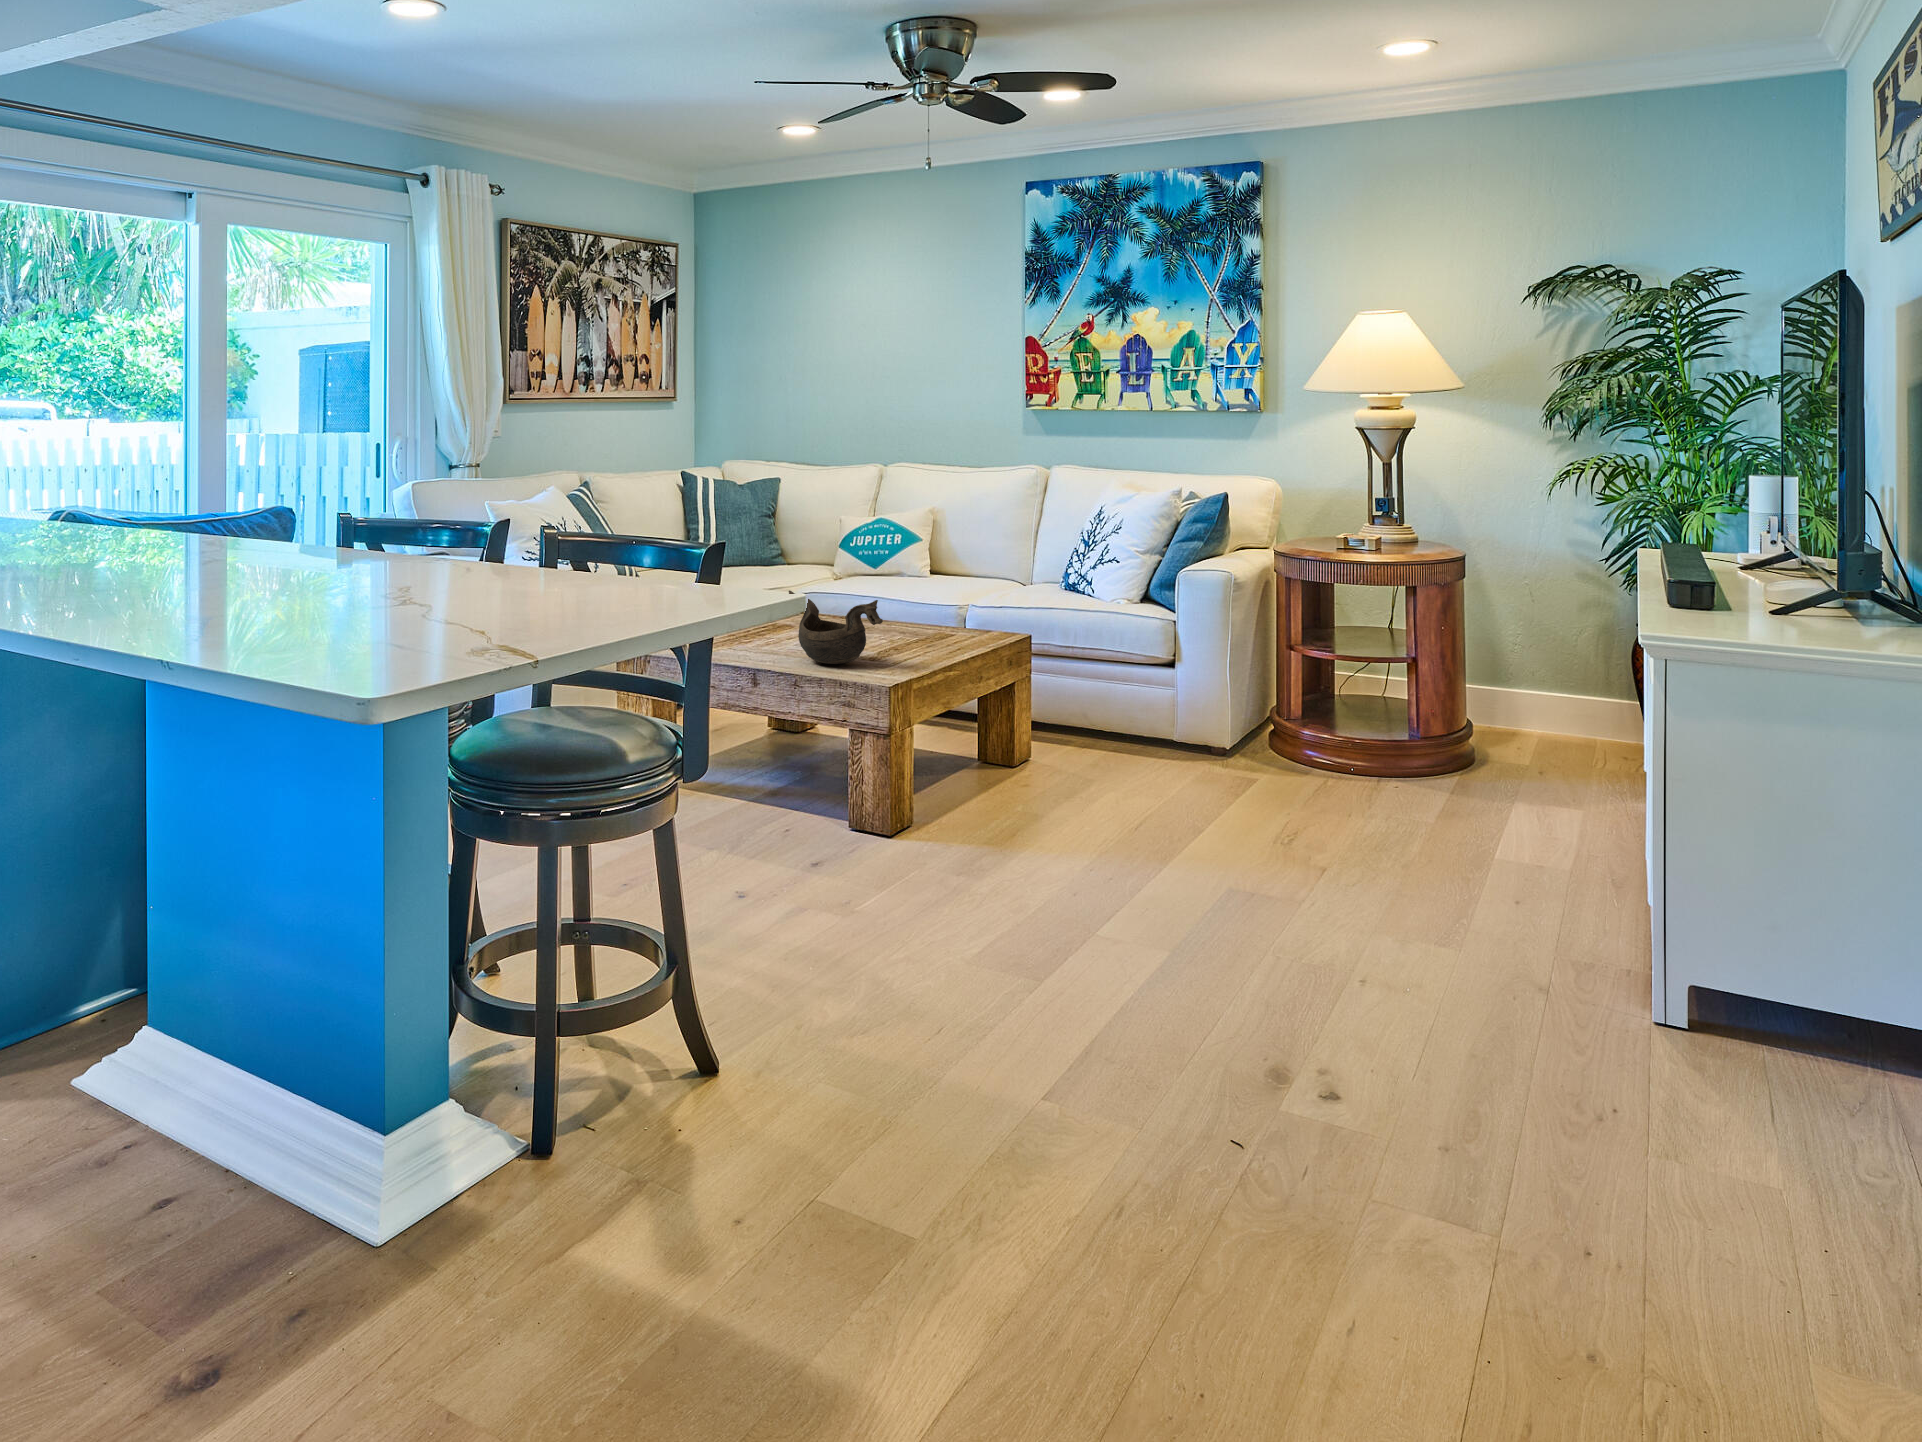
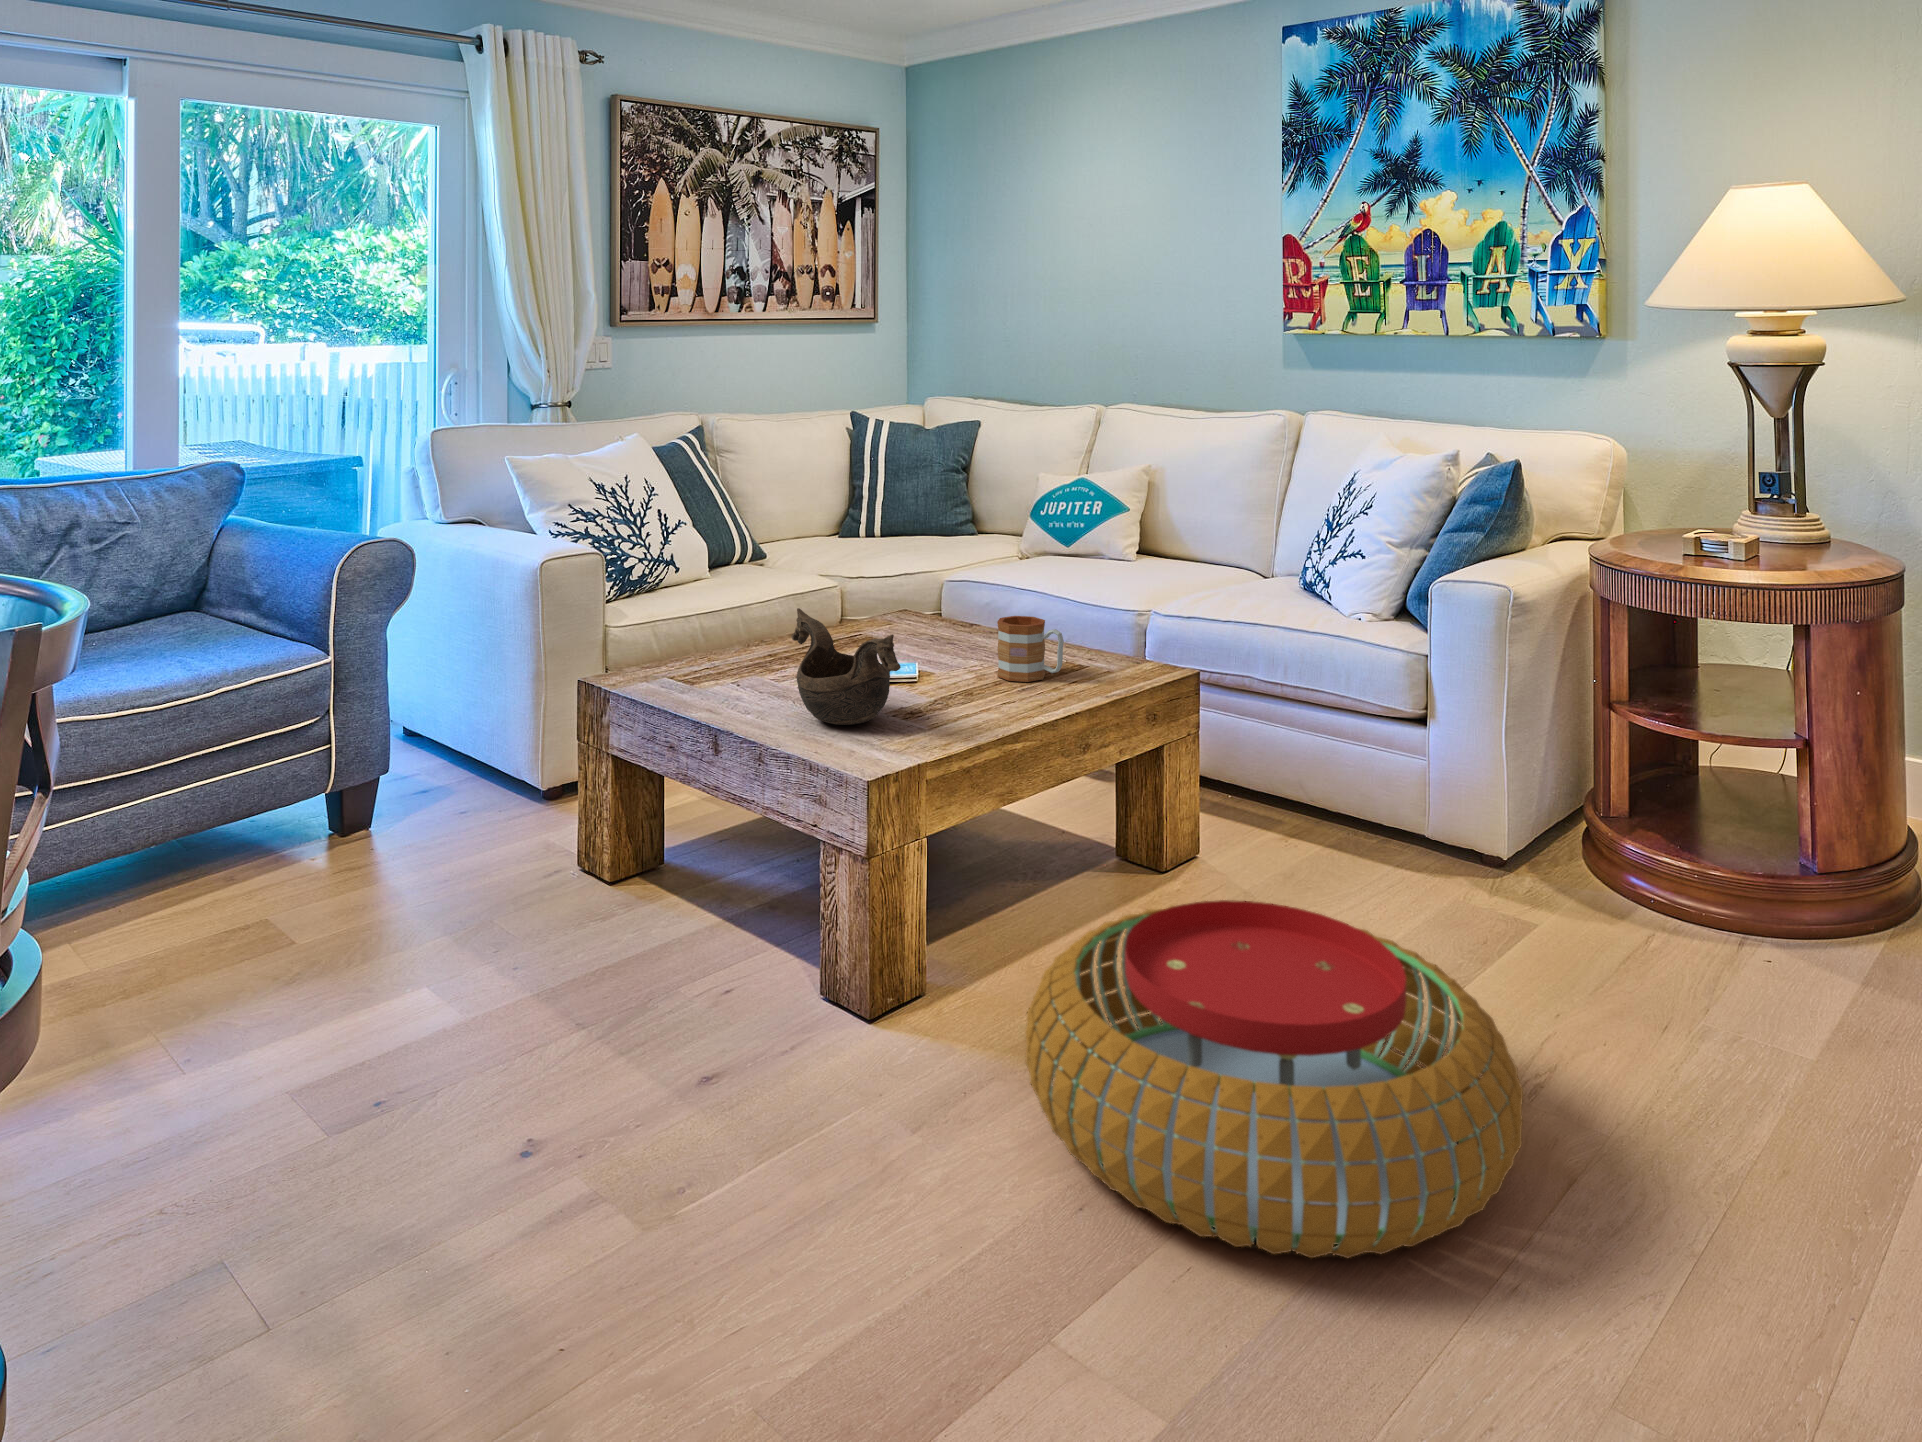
mug: none [904,600,953,642] -> present [997,616,1064,682]
pouf: none [1011,747,1310,907] -> present [1025,900,1523,1258]

